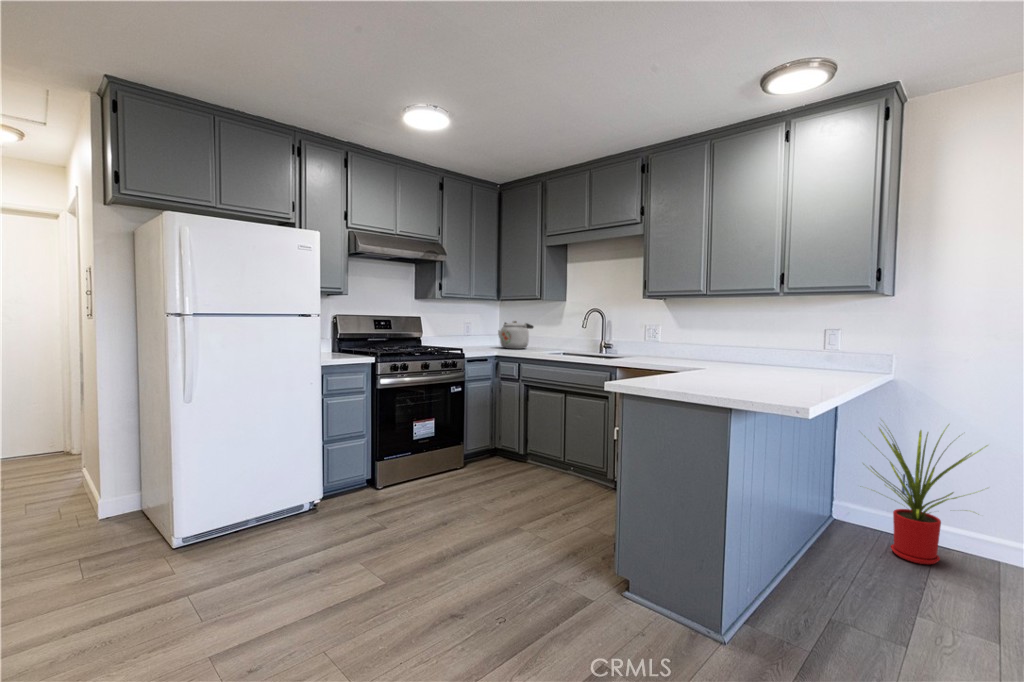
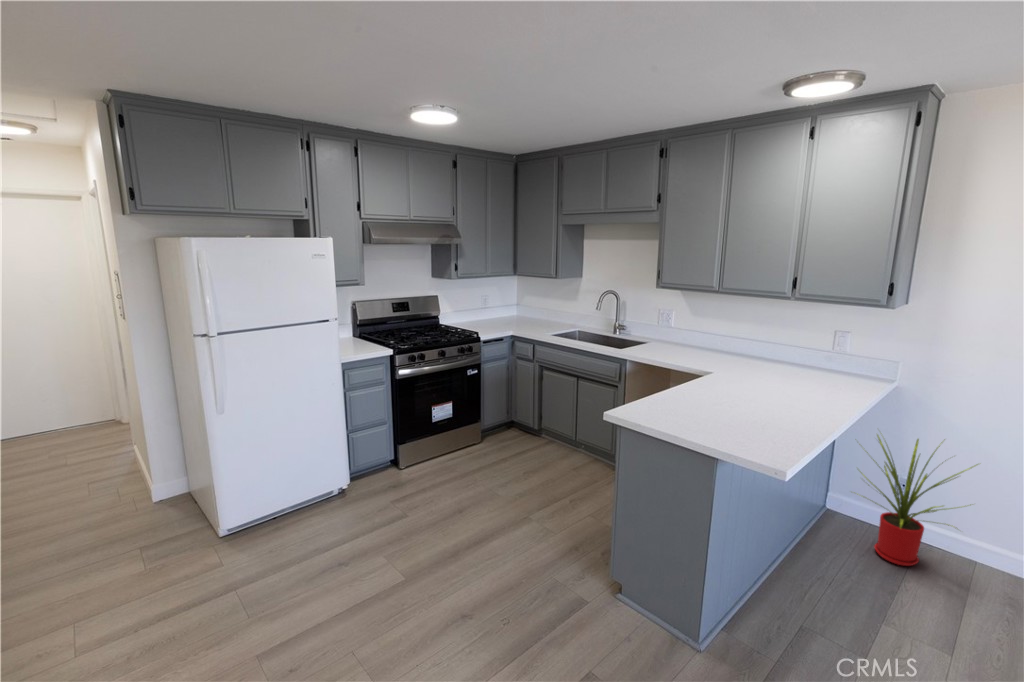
kettle: present [498,321,533,349] -> none [512,296,548,325]

